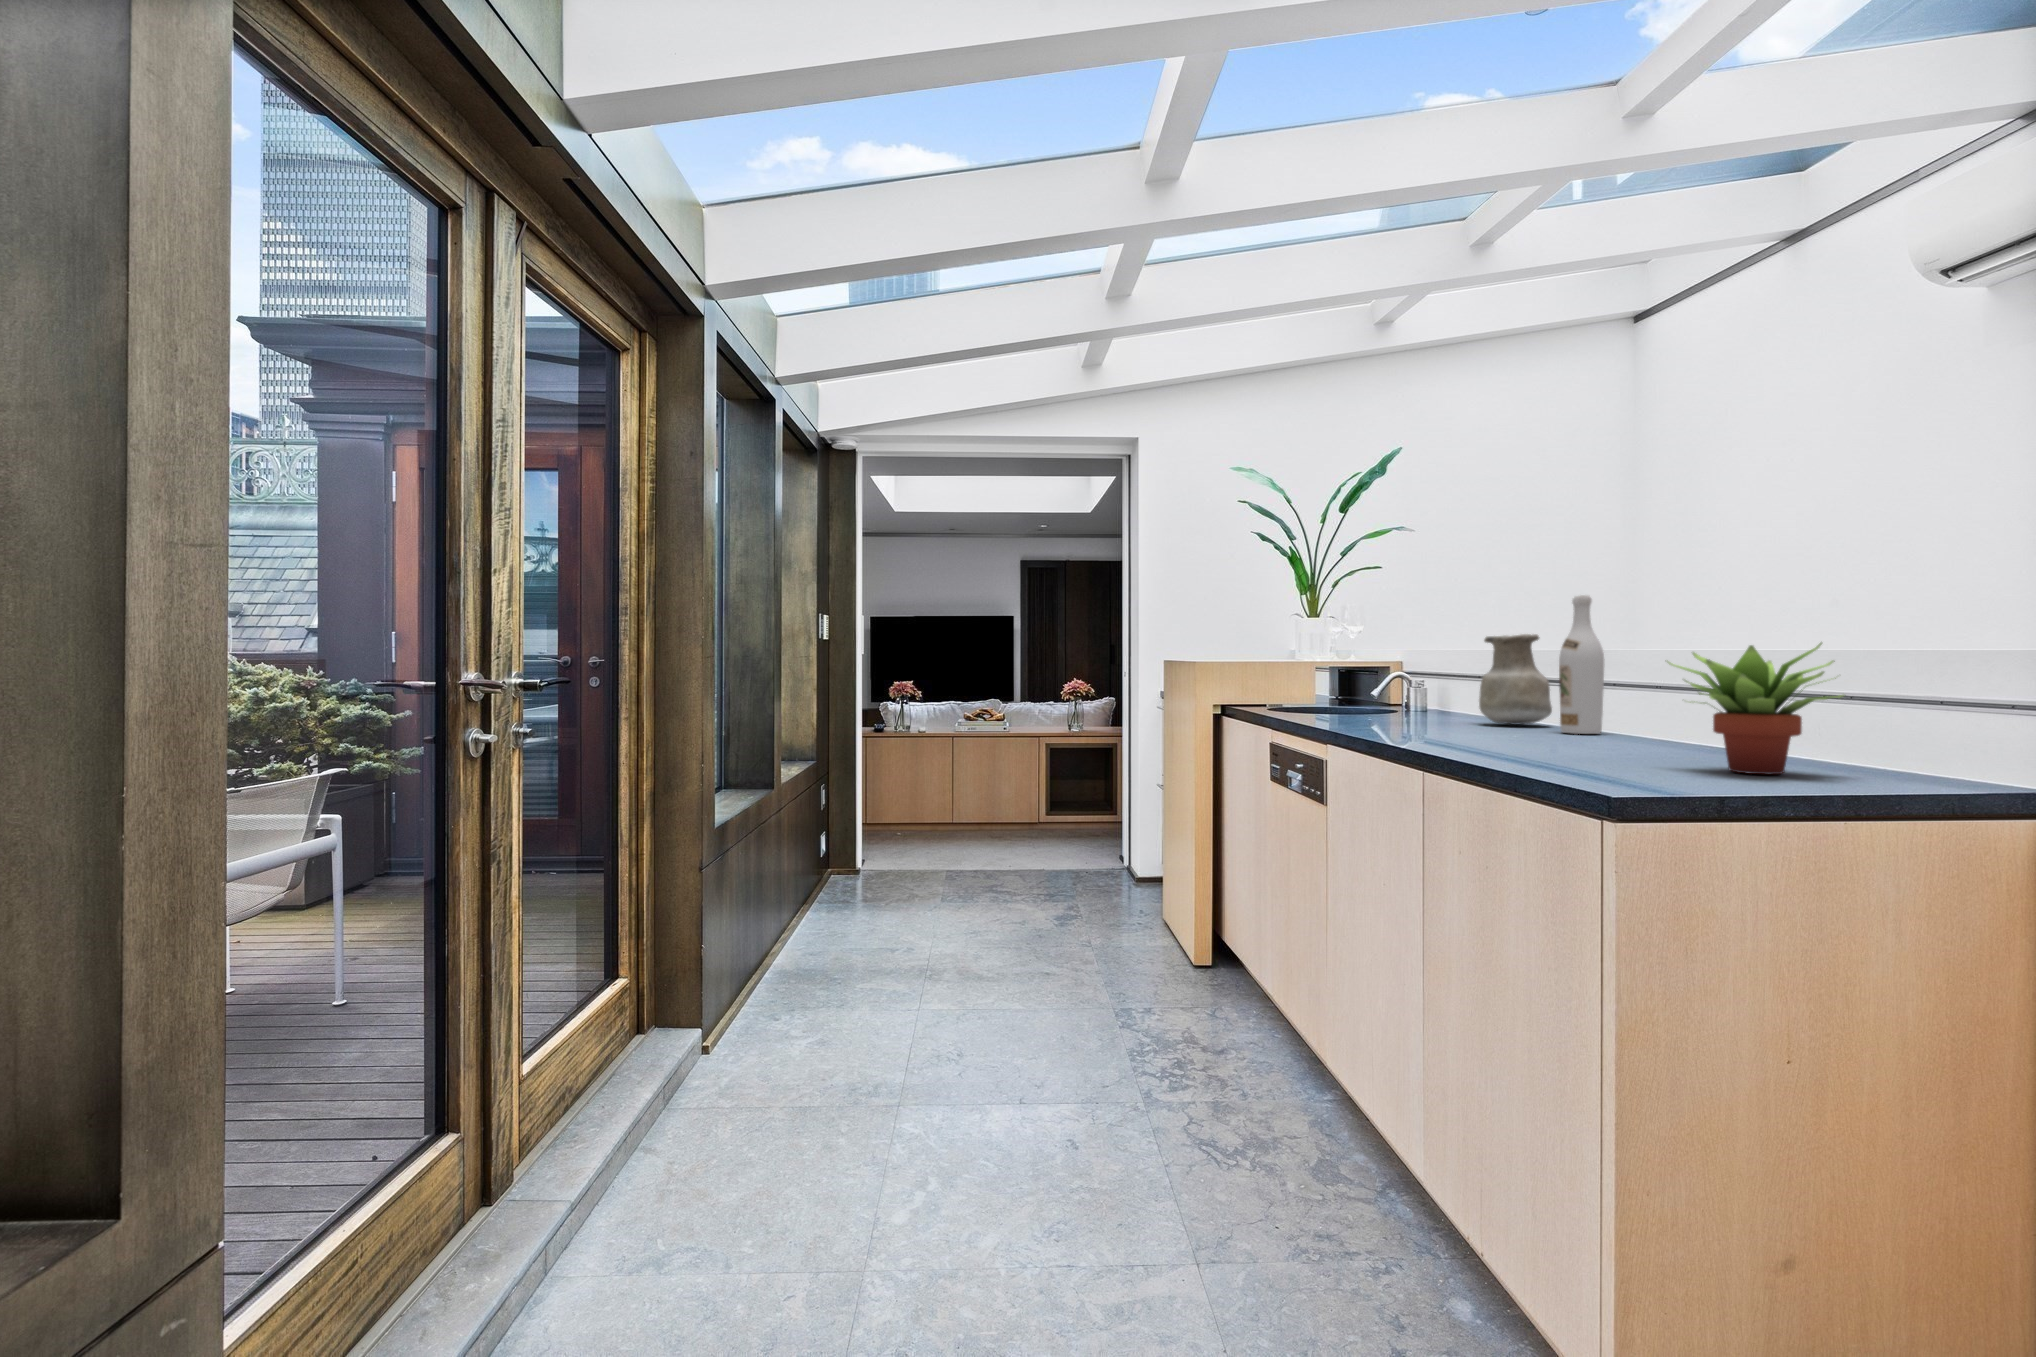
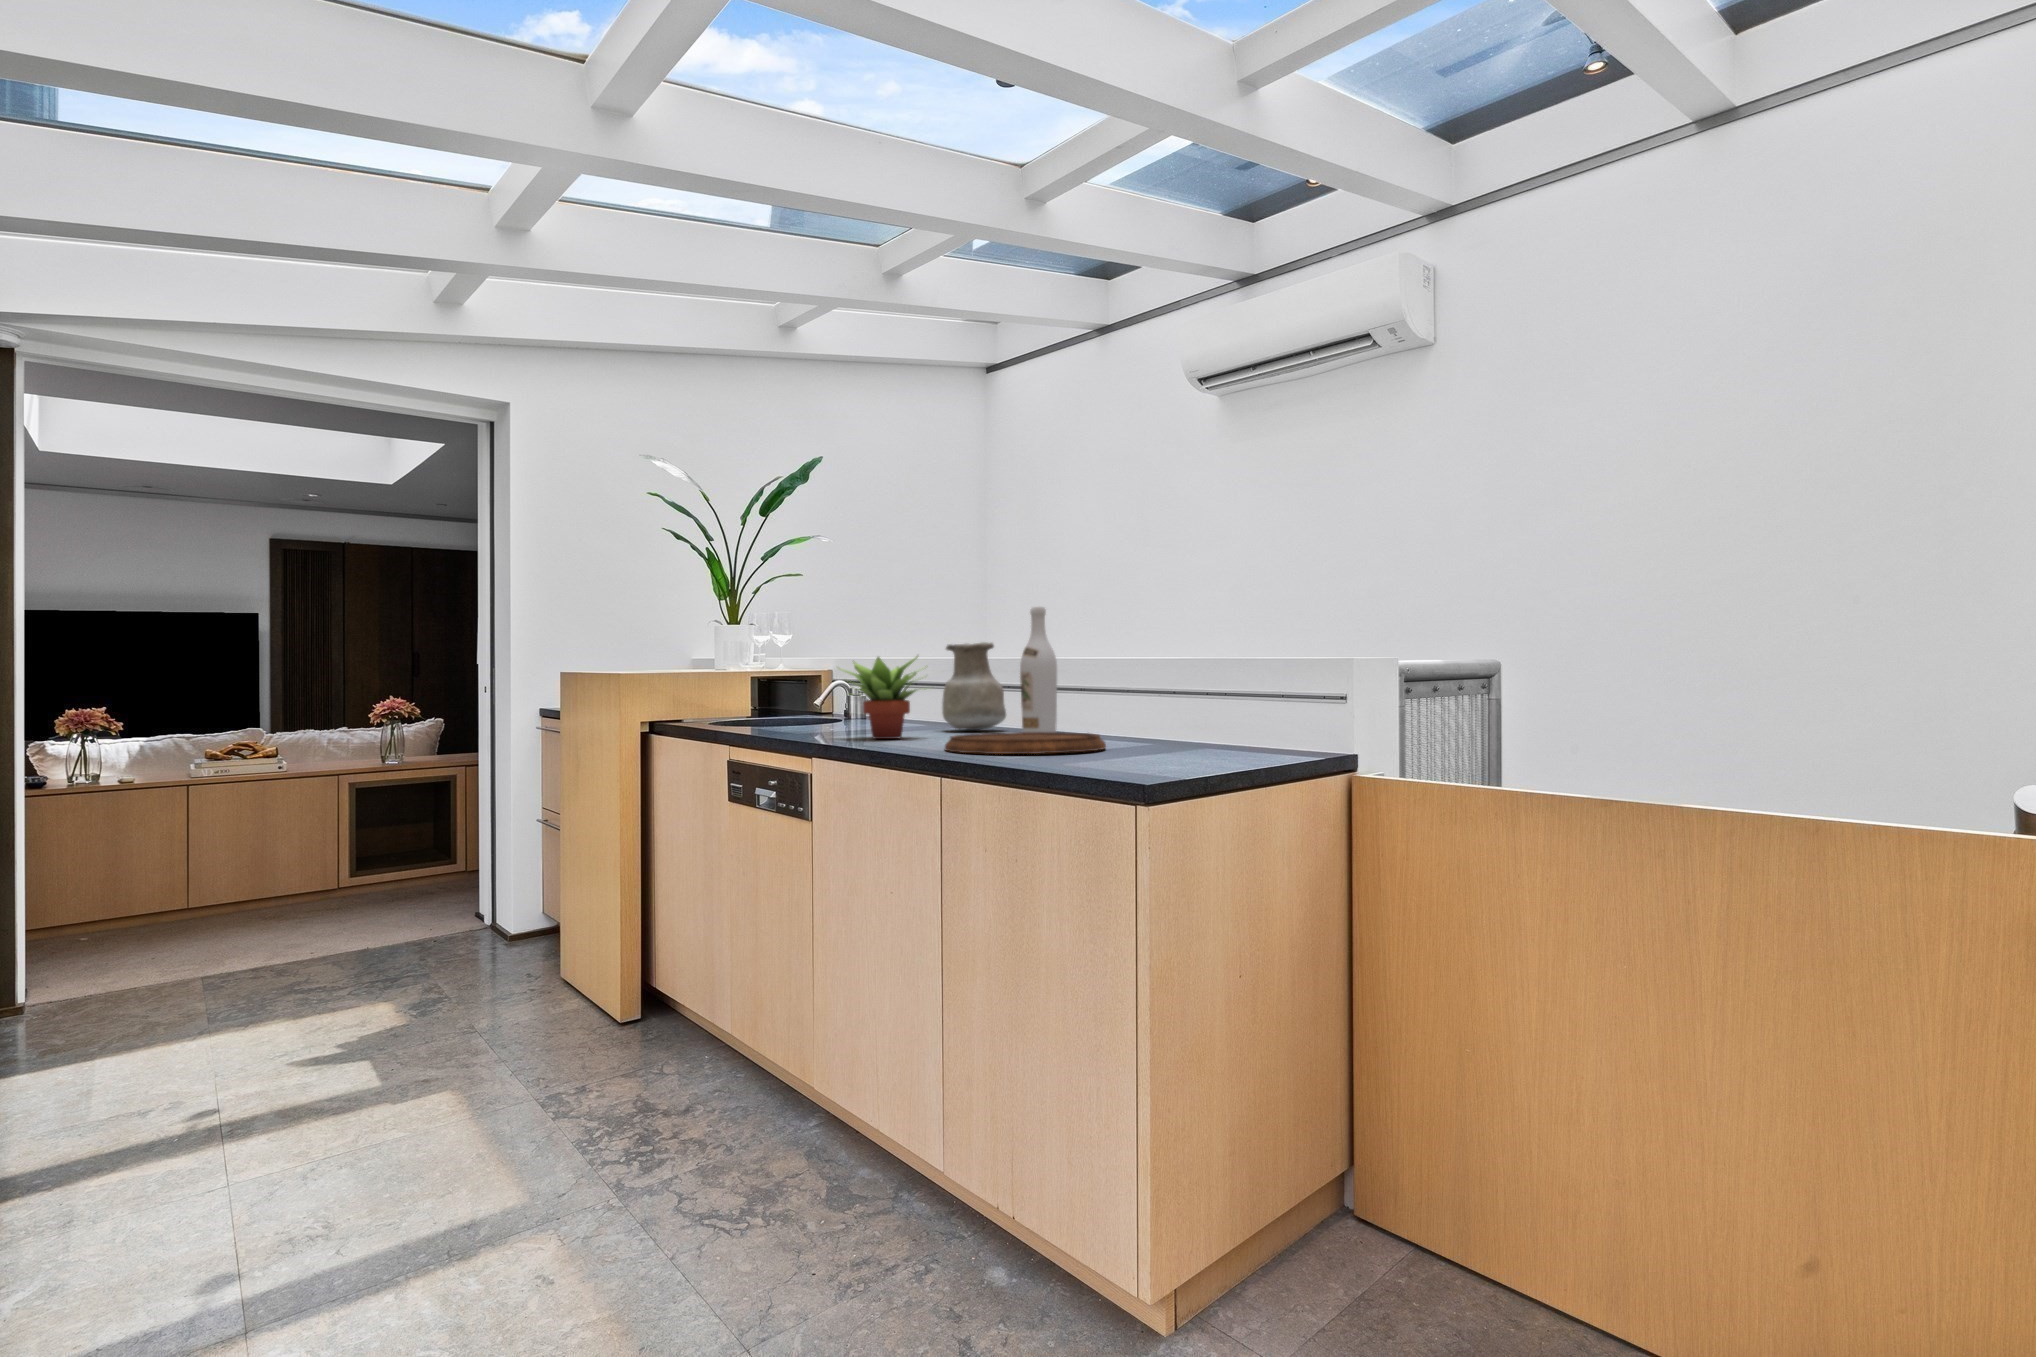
succulent plant: present [1667,642,1844,774] -> present [839,656,923,739]
cutting board: none [1442,728,1635,754] -> present [945,732,1106,754]

